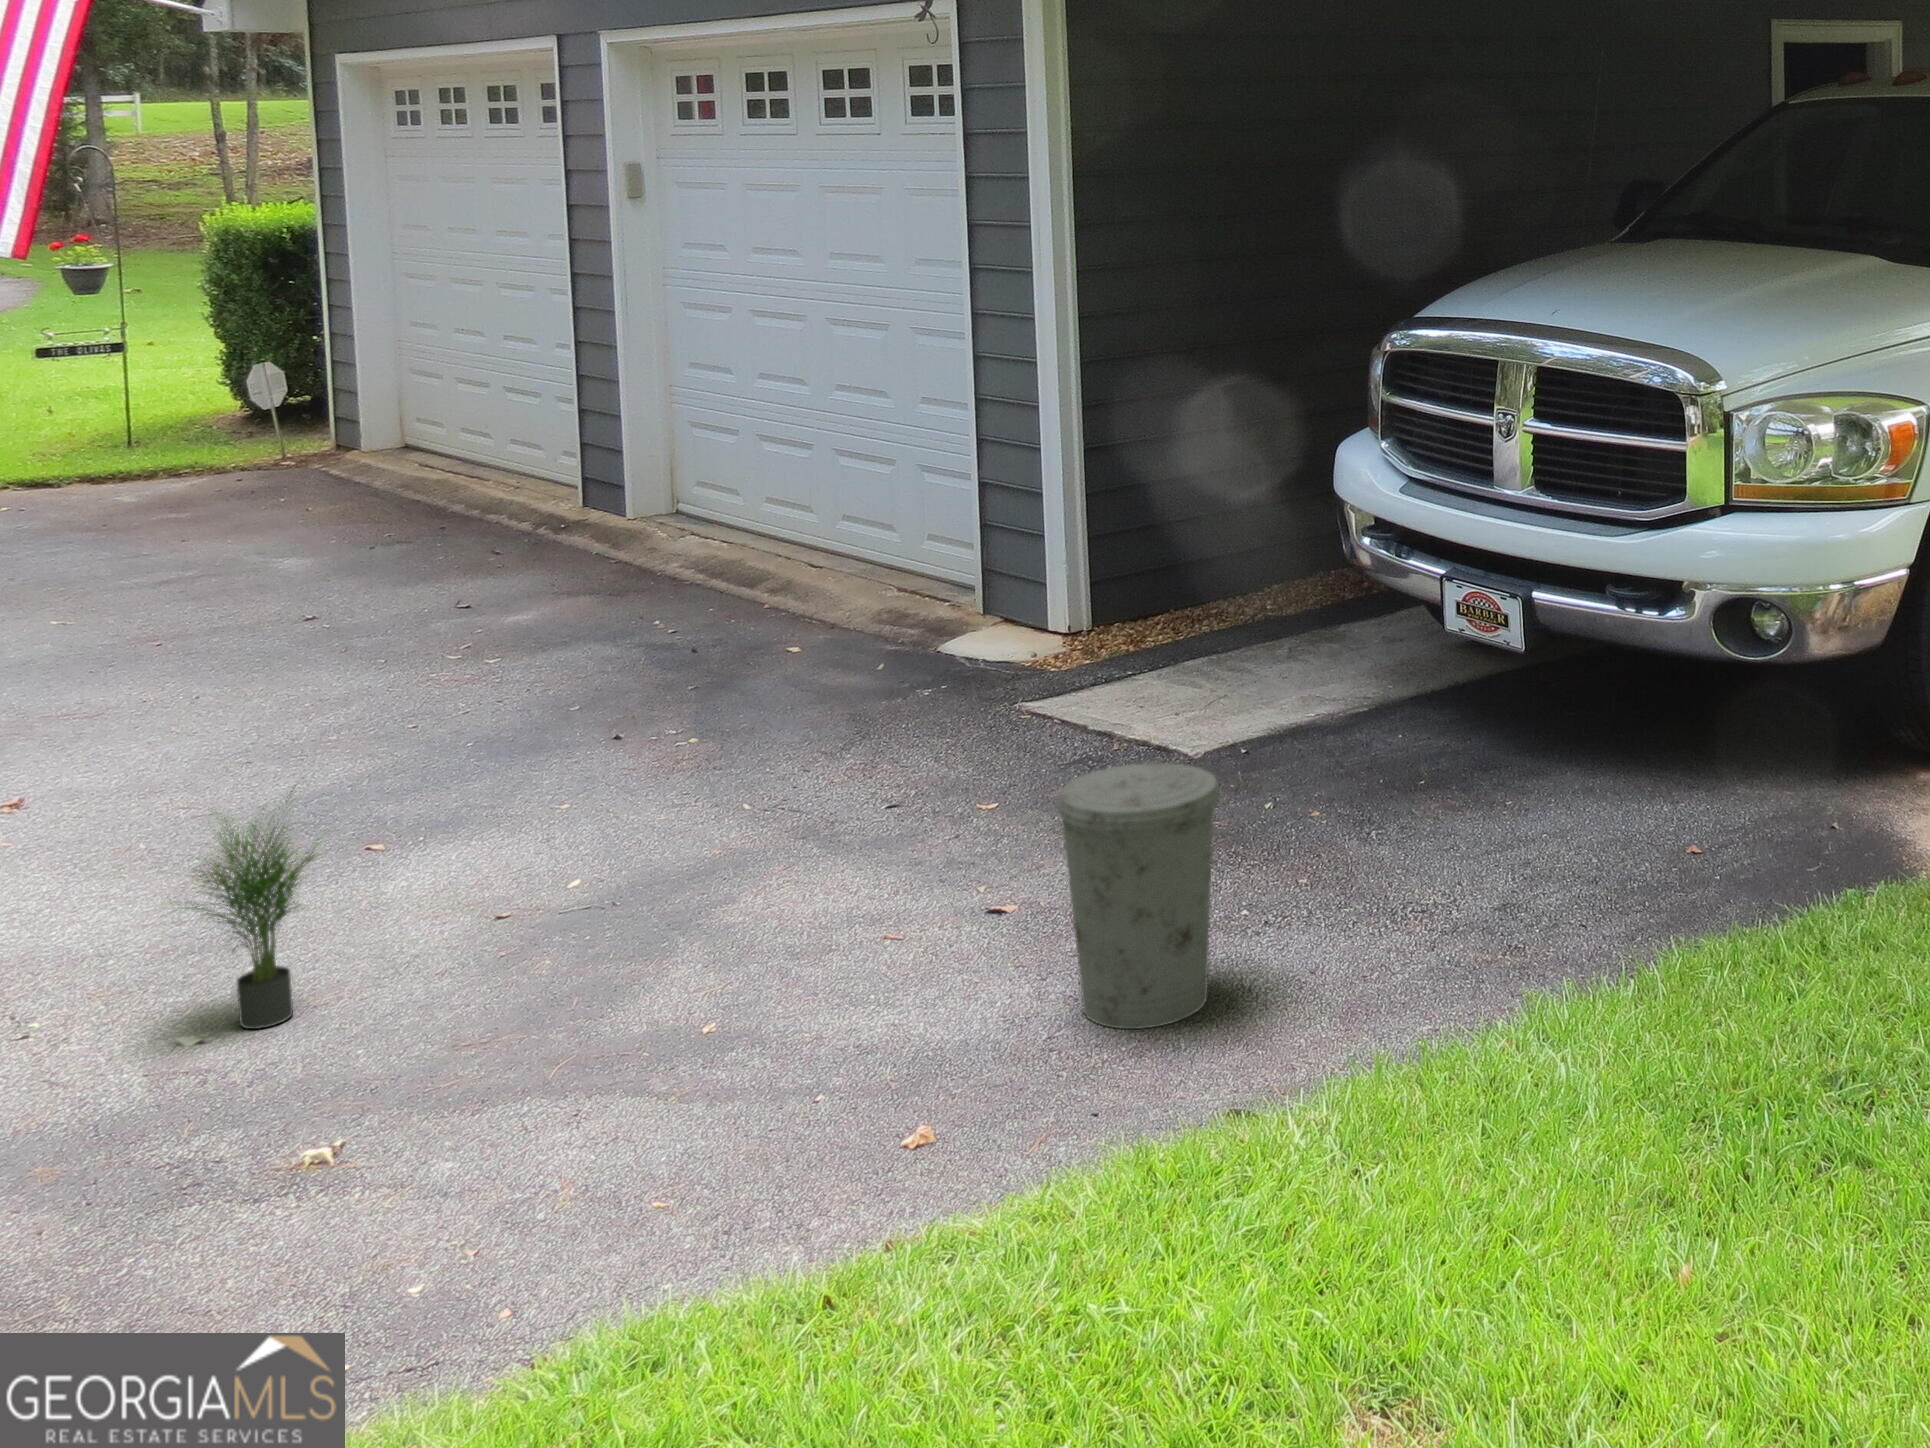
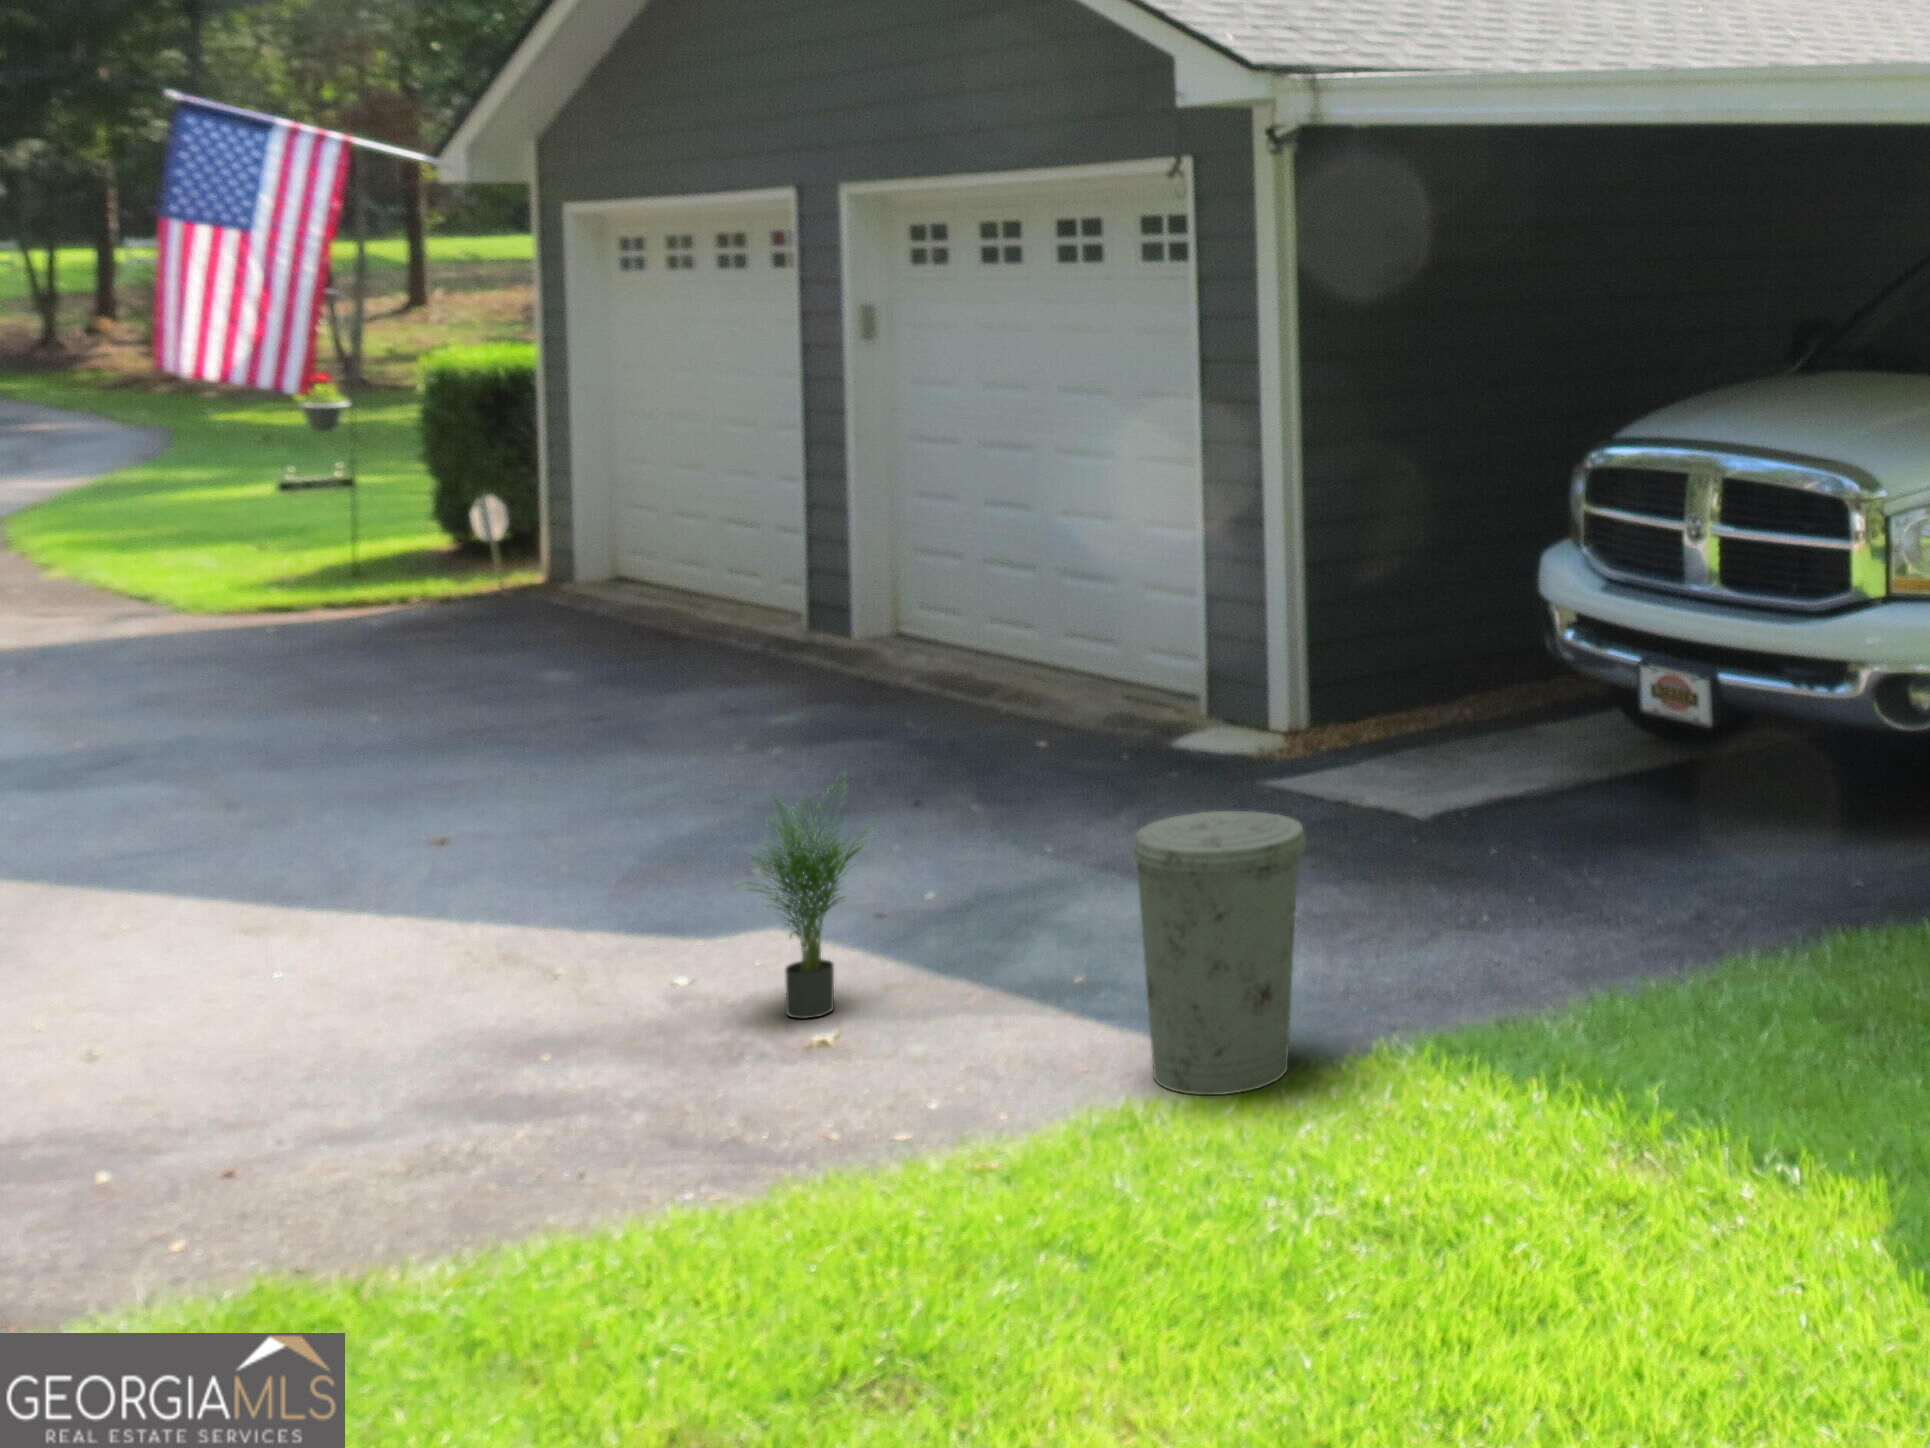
potted plant: present [170,783,323,1029] -> present [737,777,869,1018]

